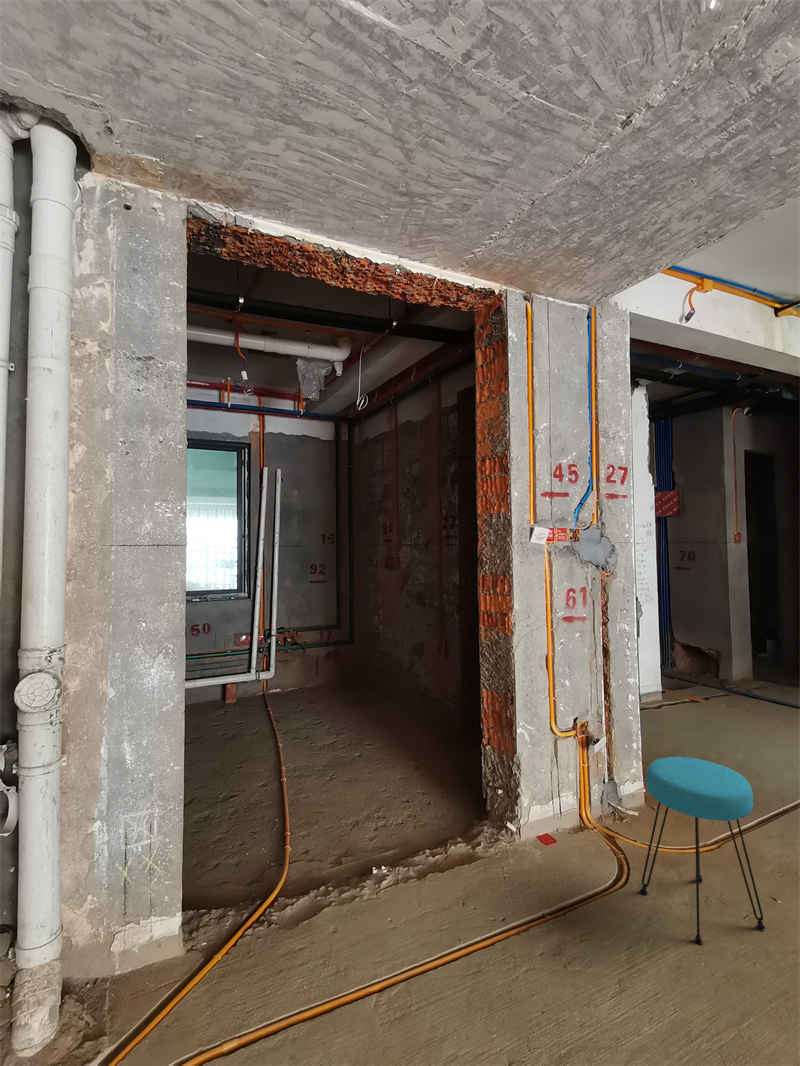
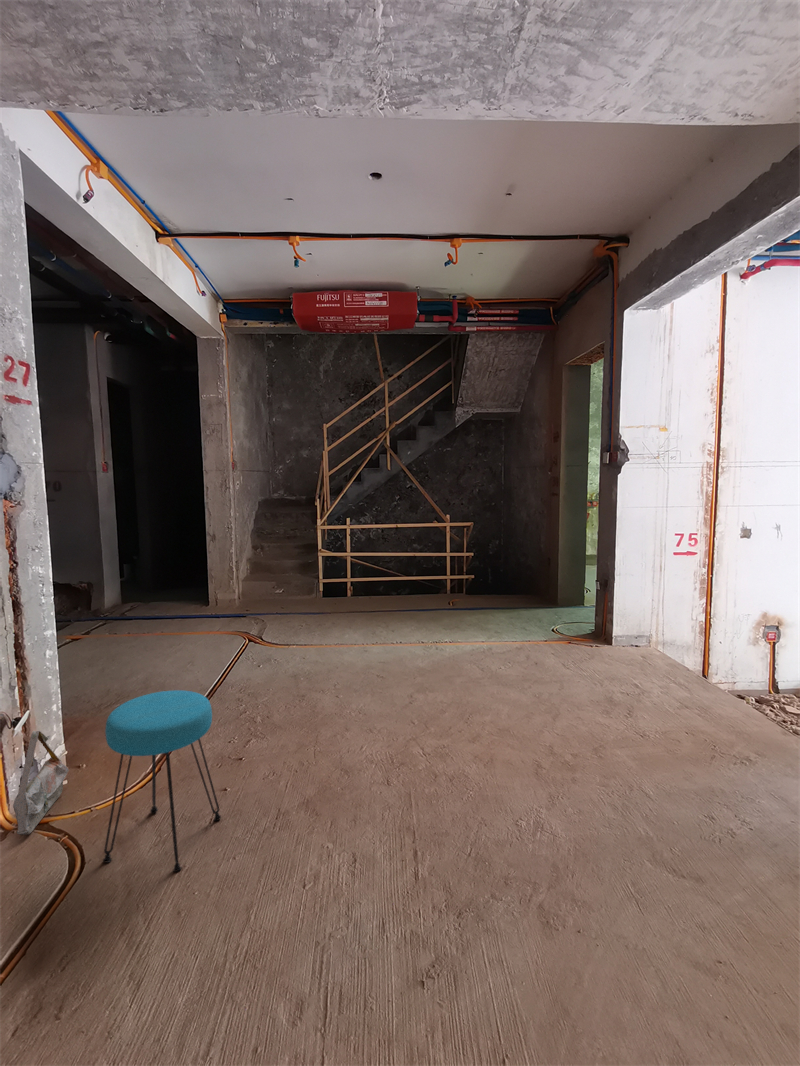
bag: none [590,756,639,837] -> present [13,731,69,835]

